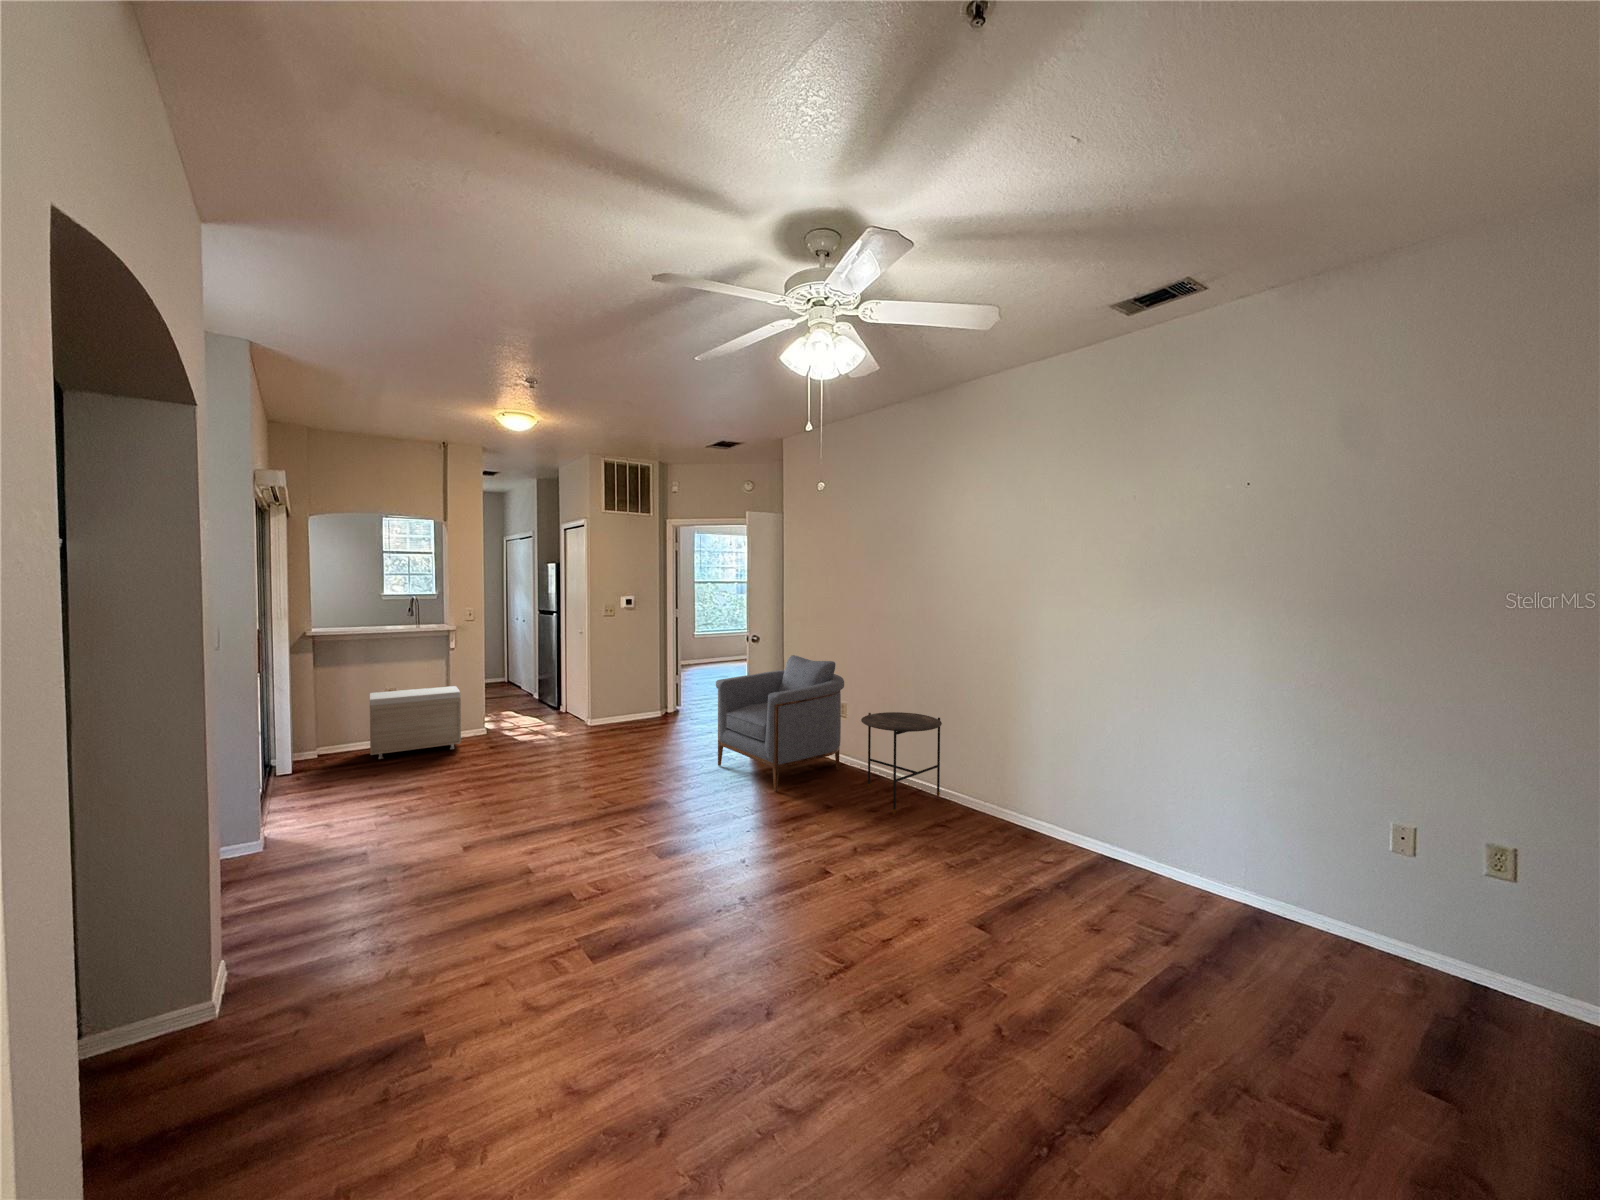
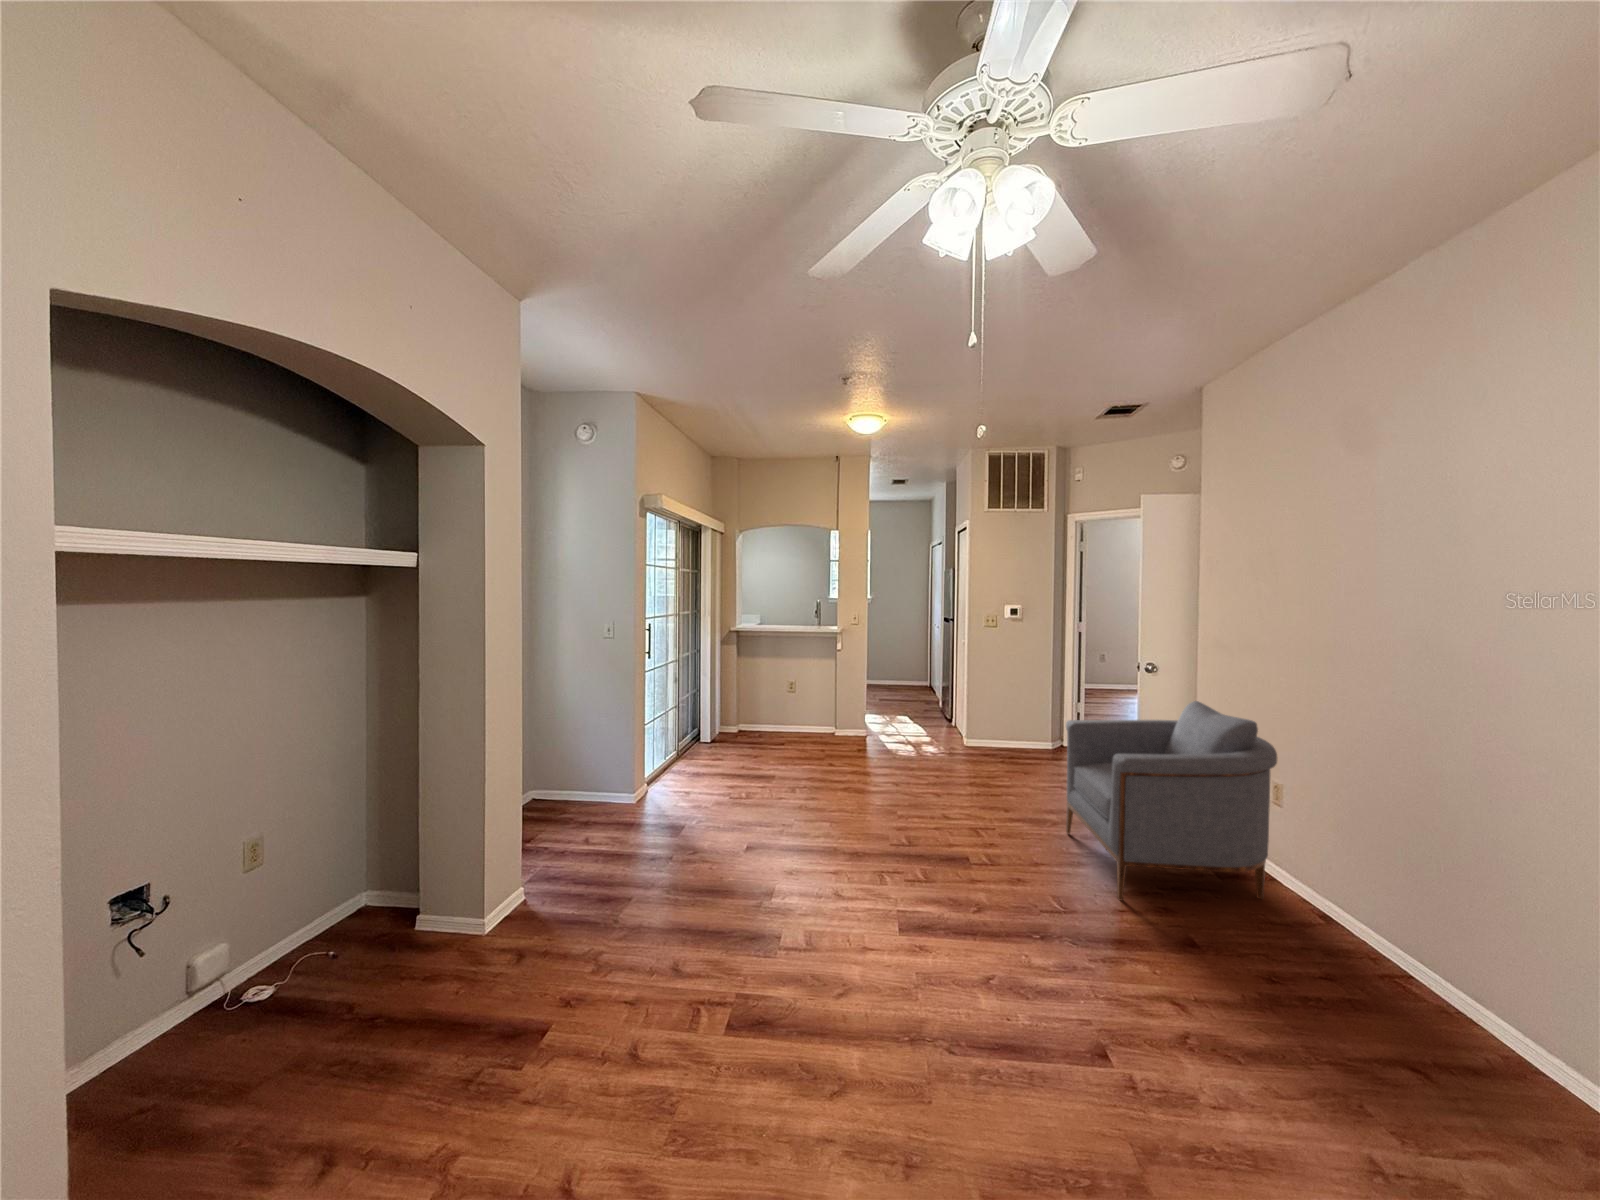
storage bench: present [370,686,461,759] -> none [769,682,841,743]
side table: present [861,712,942,814] -> none [1272,823,1485,1037]

